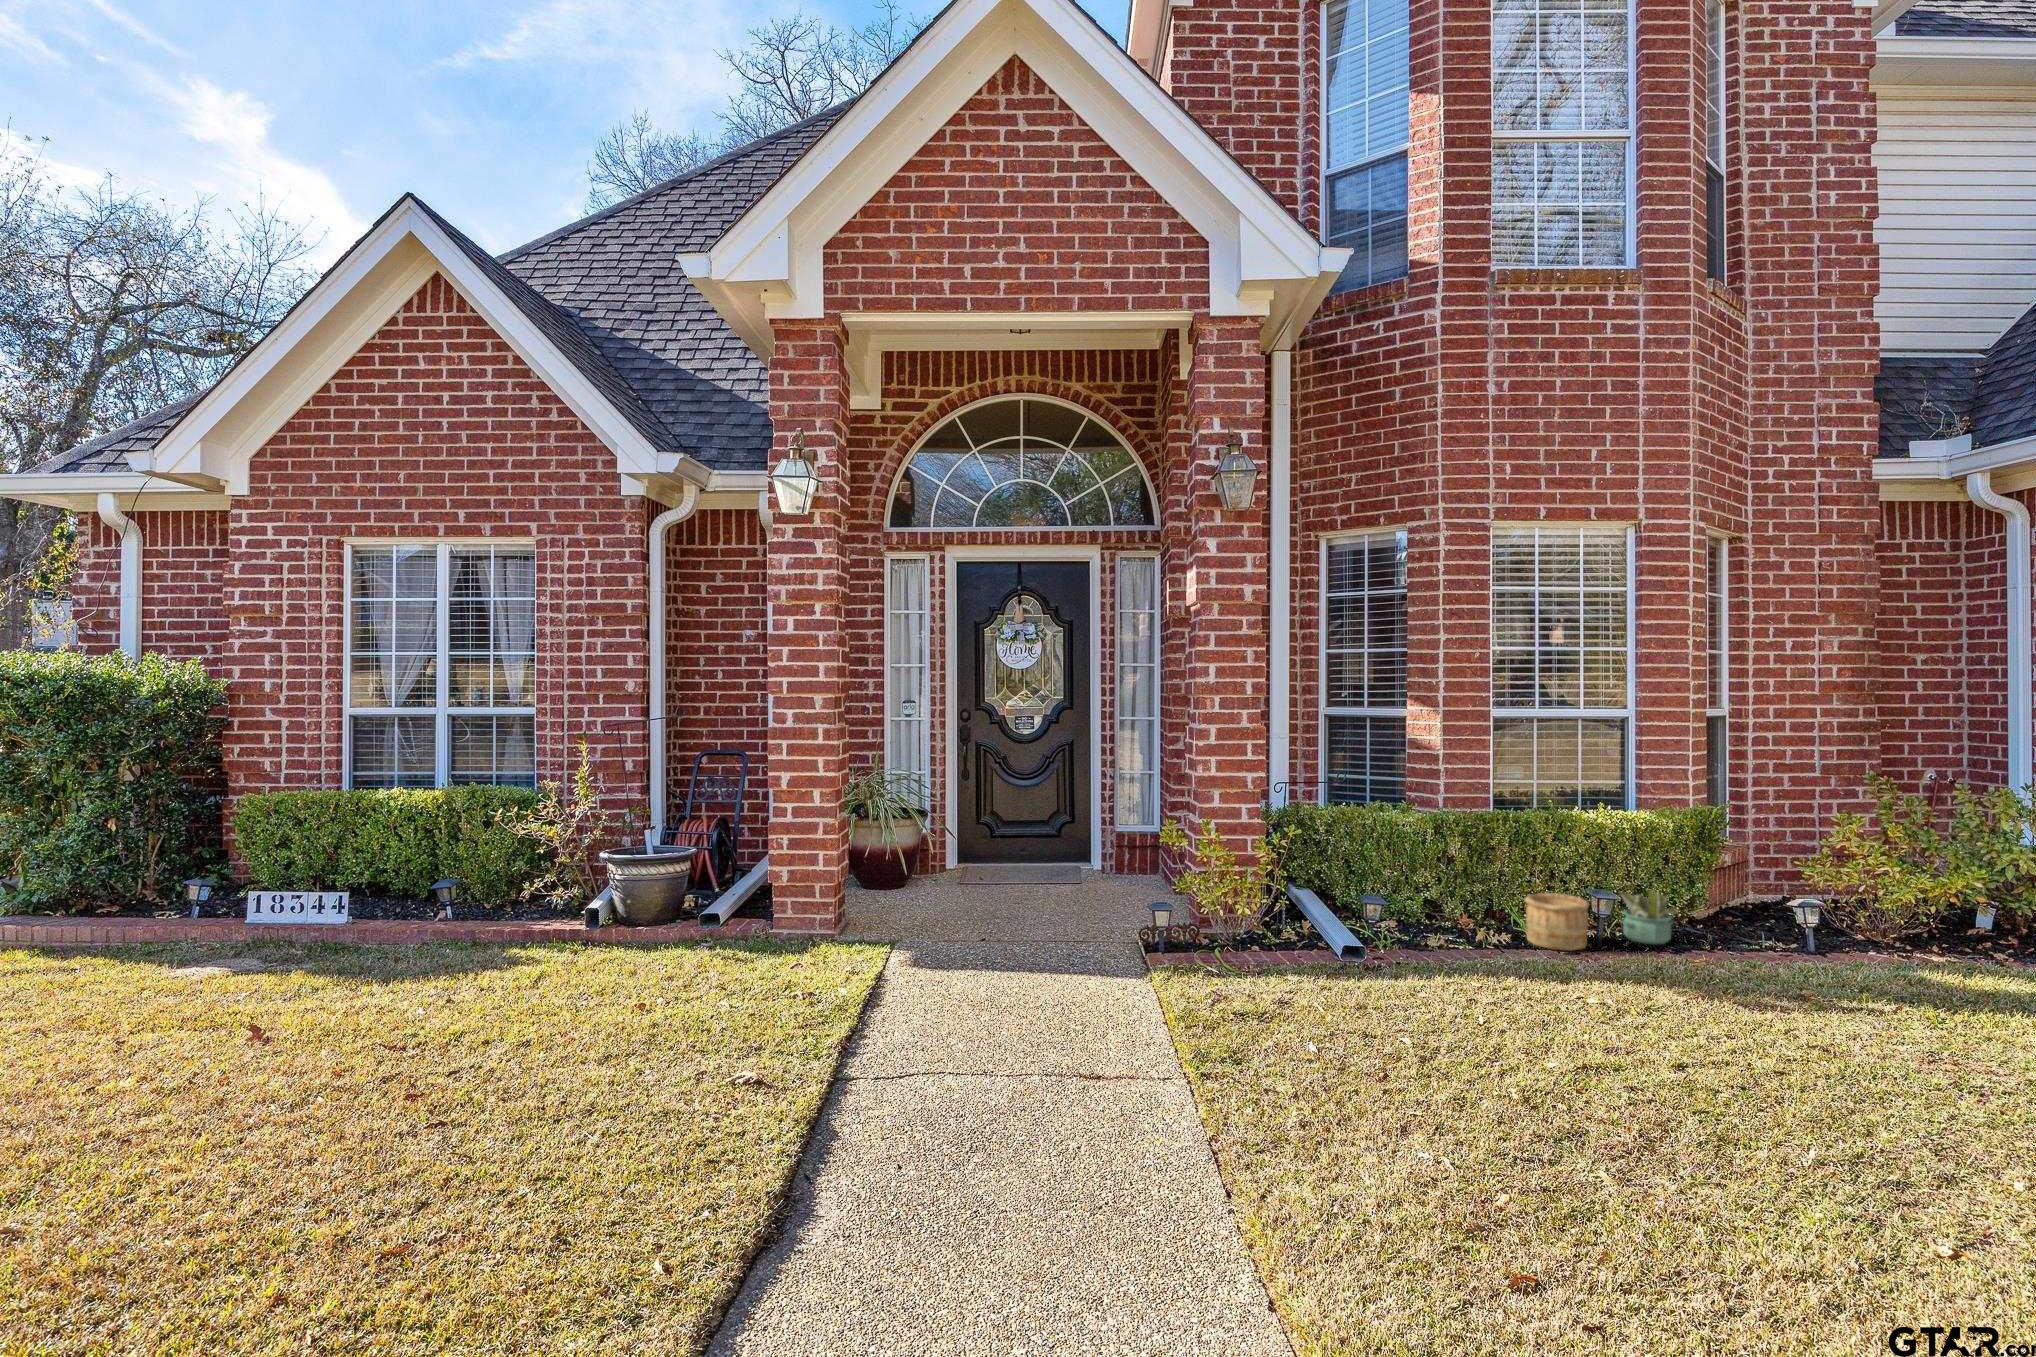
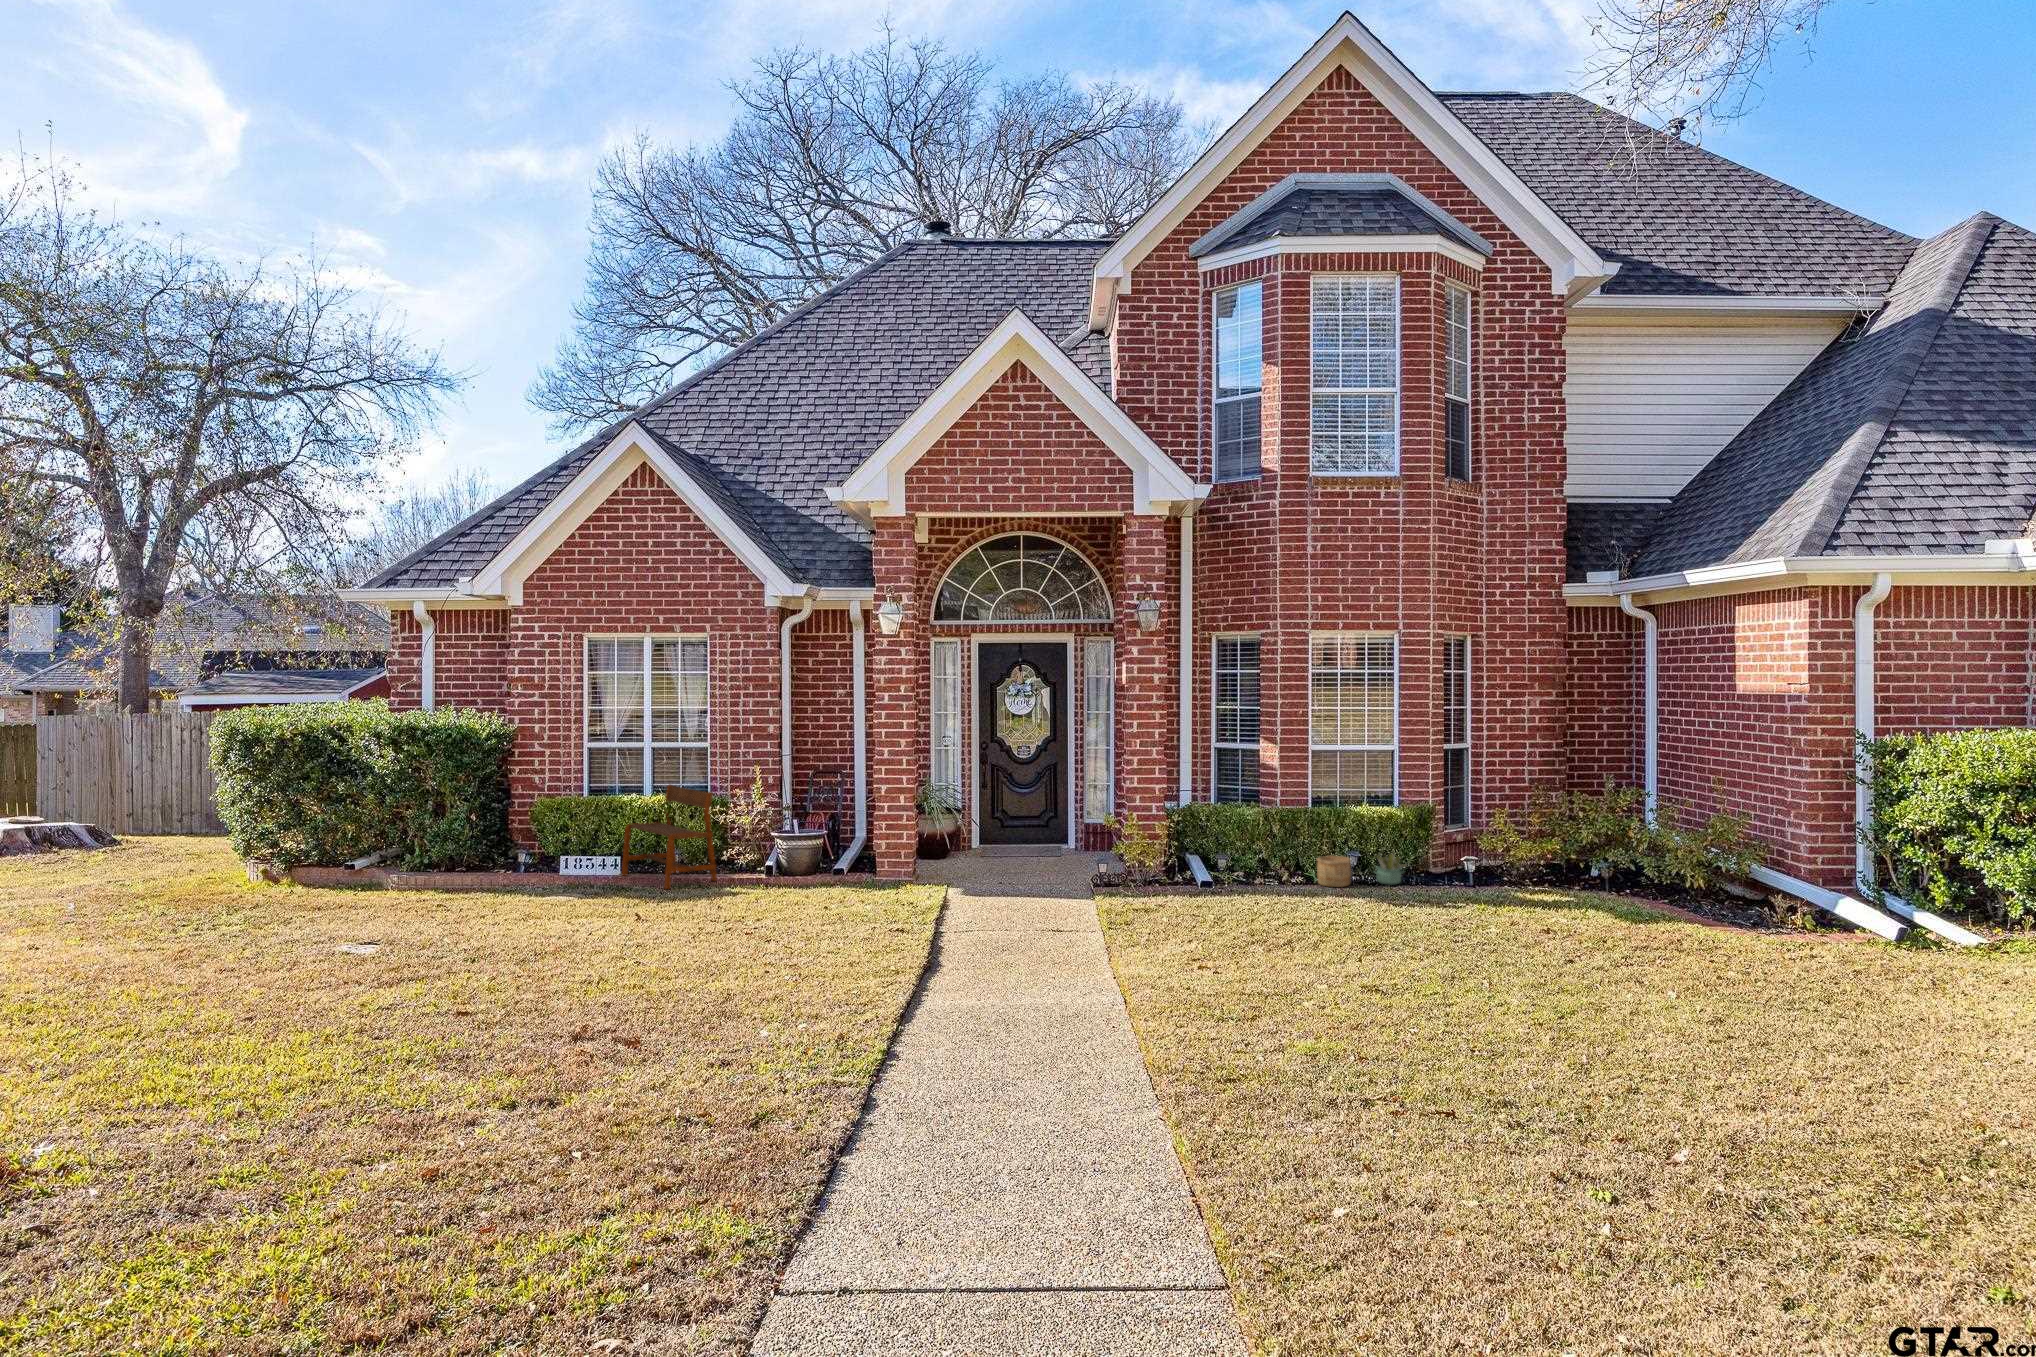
bench: none [368,772,511,952] -> present [622,785,717,889]

